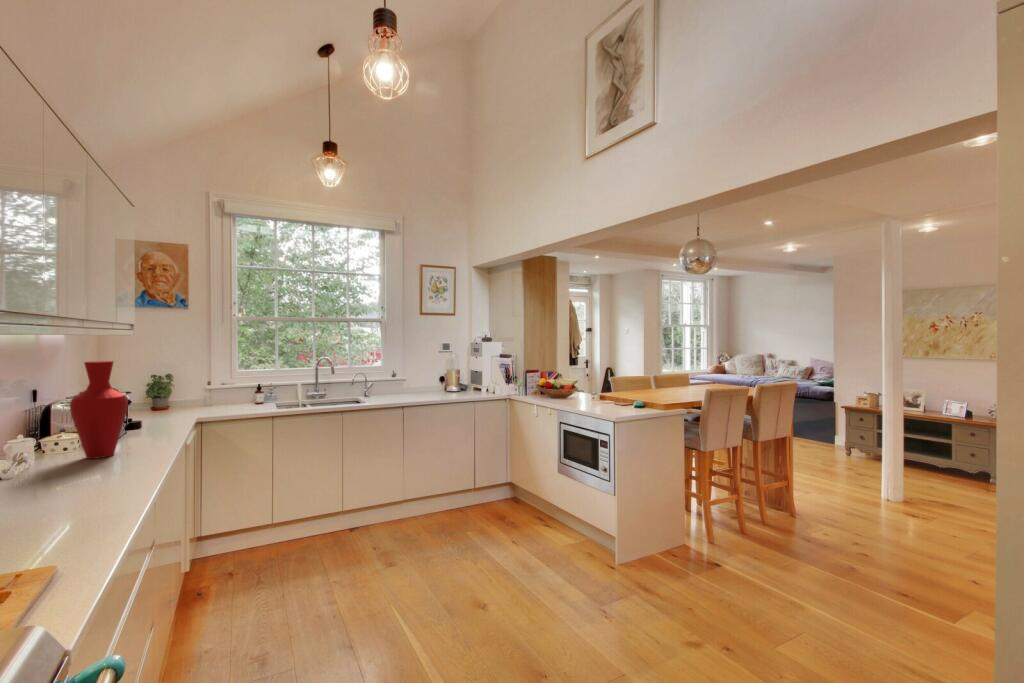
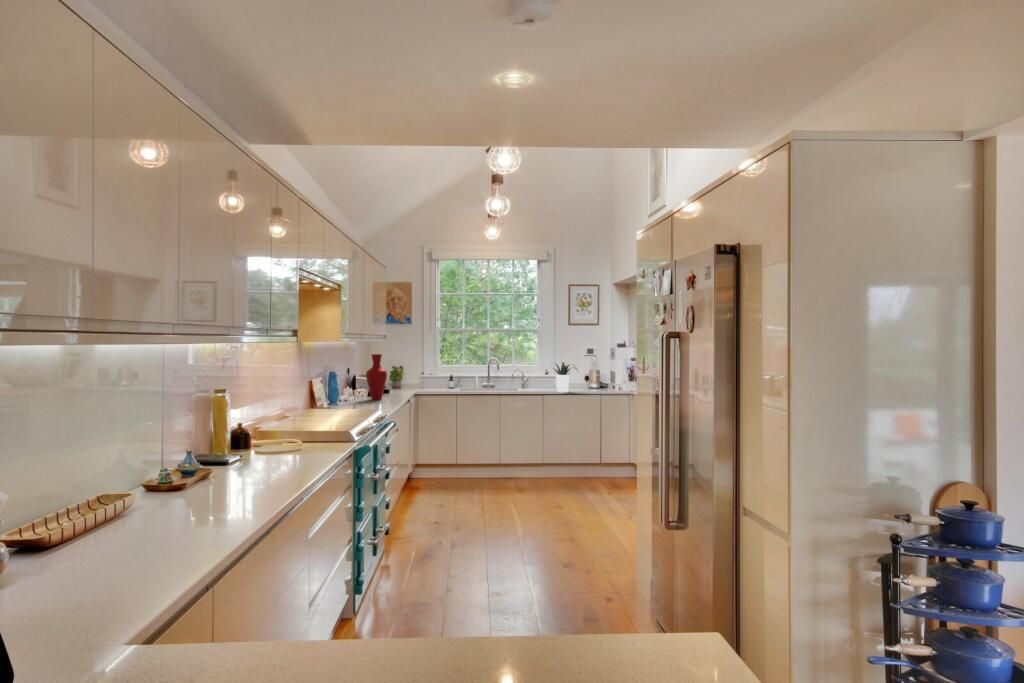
potted plant: none [407,362,456,402] -> present [553,362,577,392]

